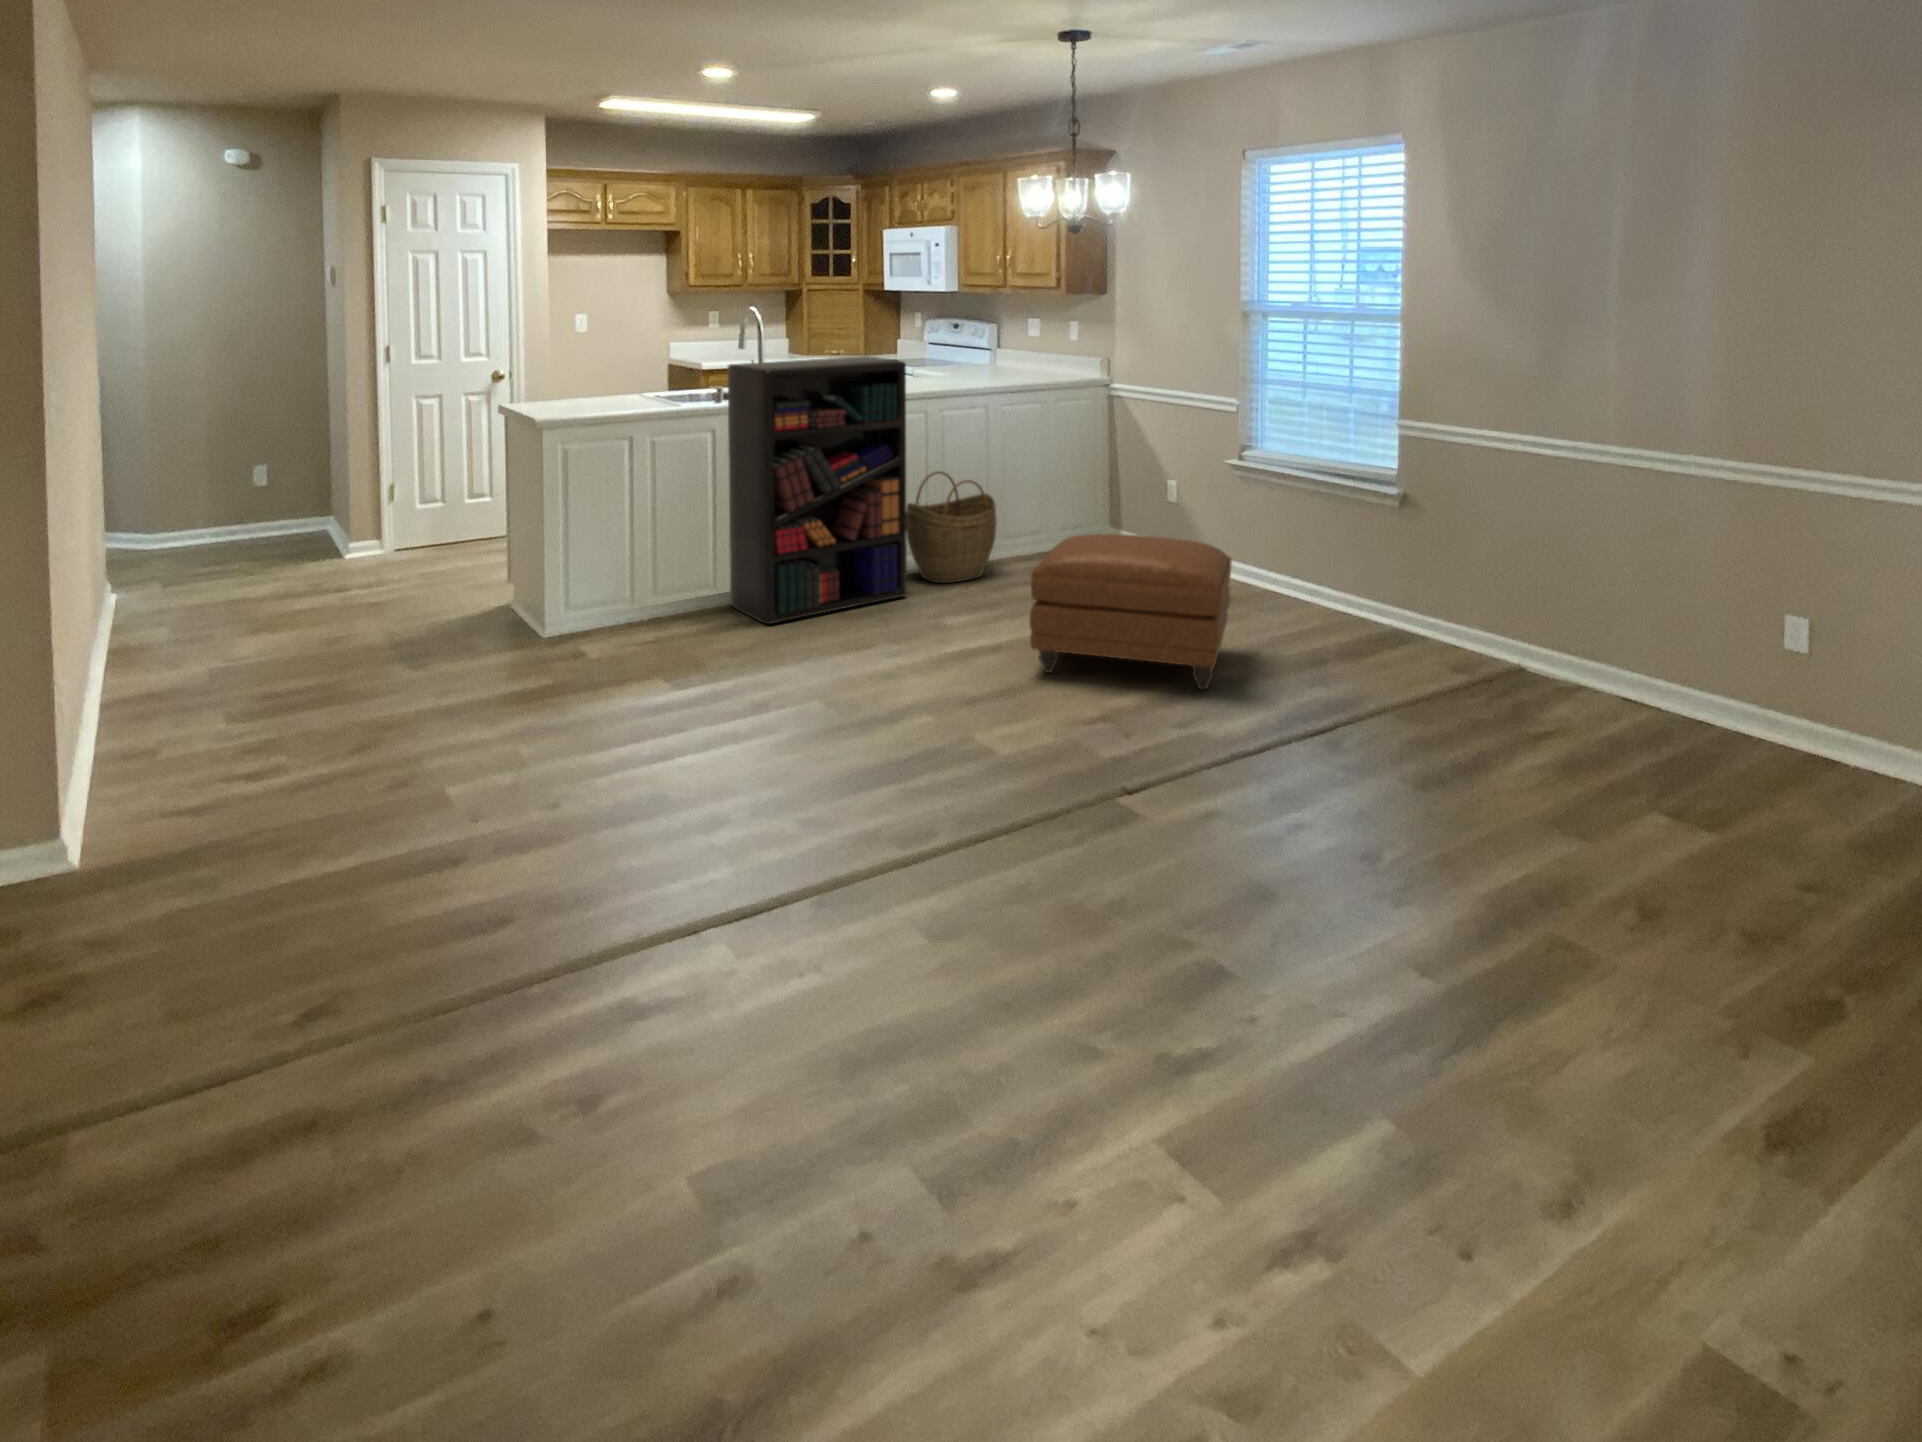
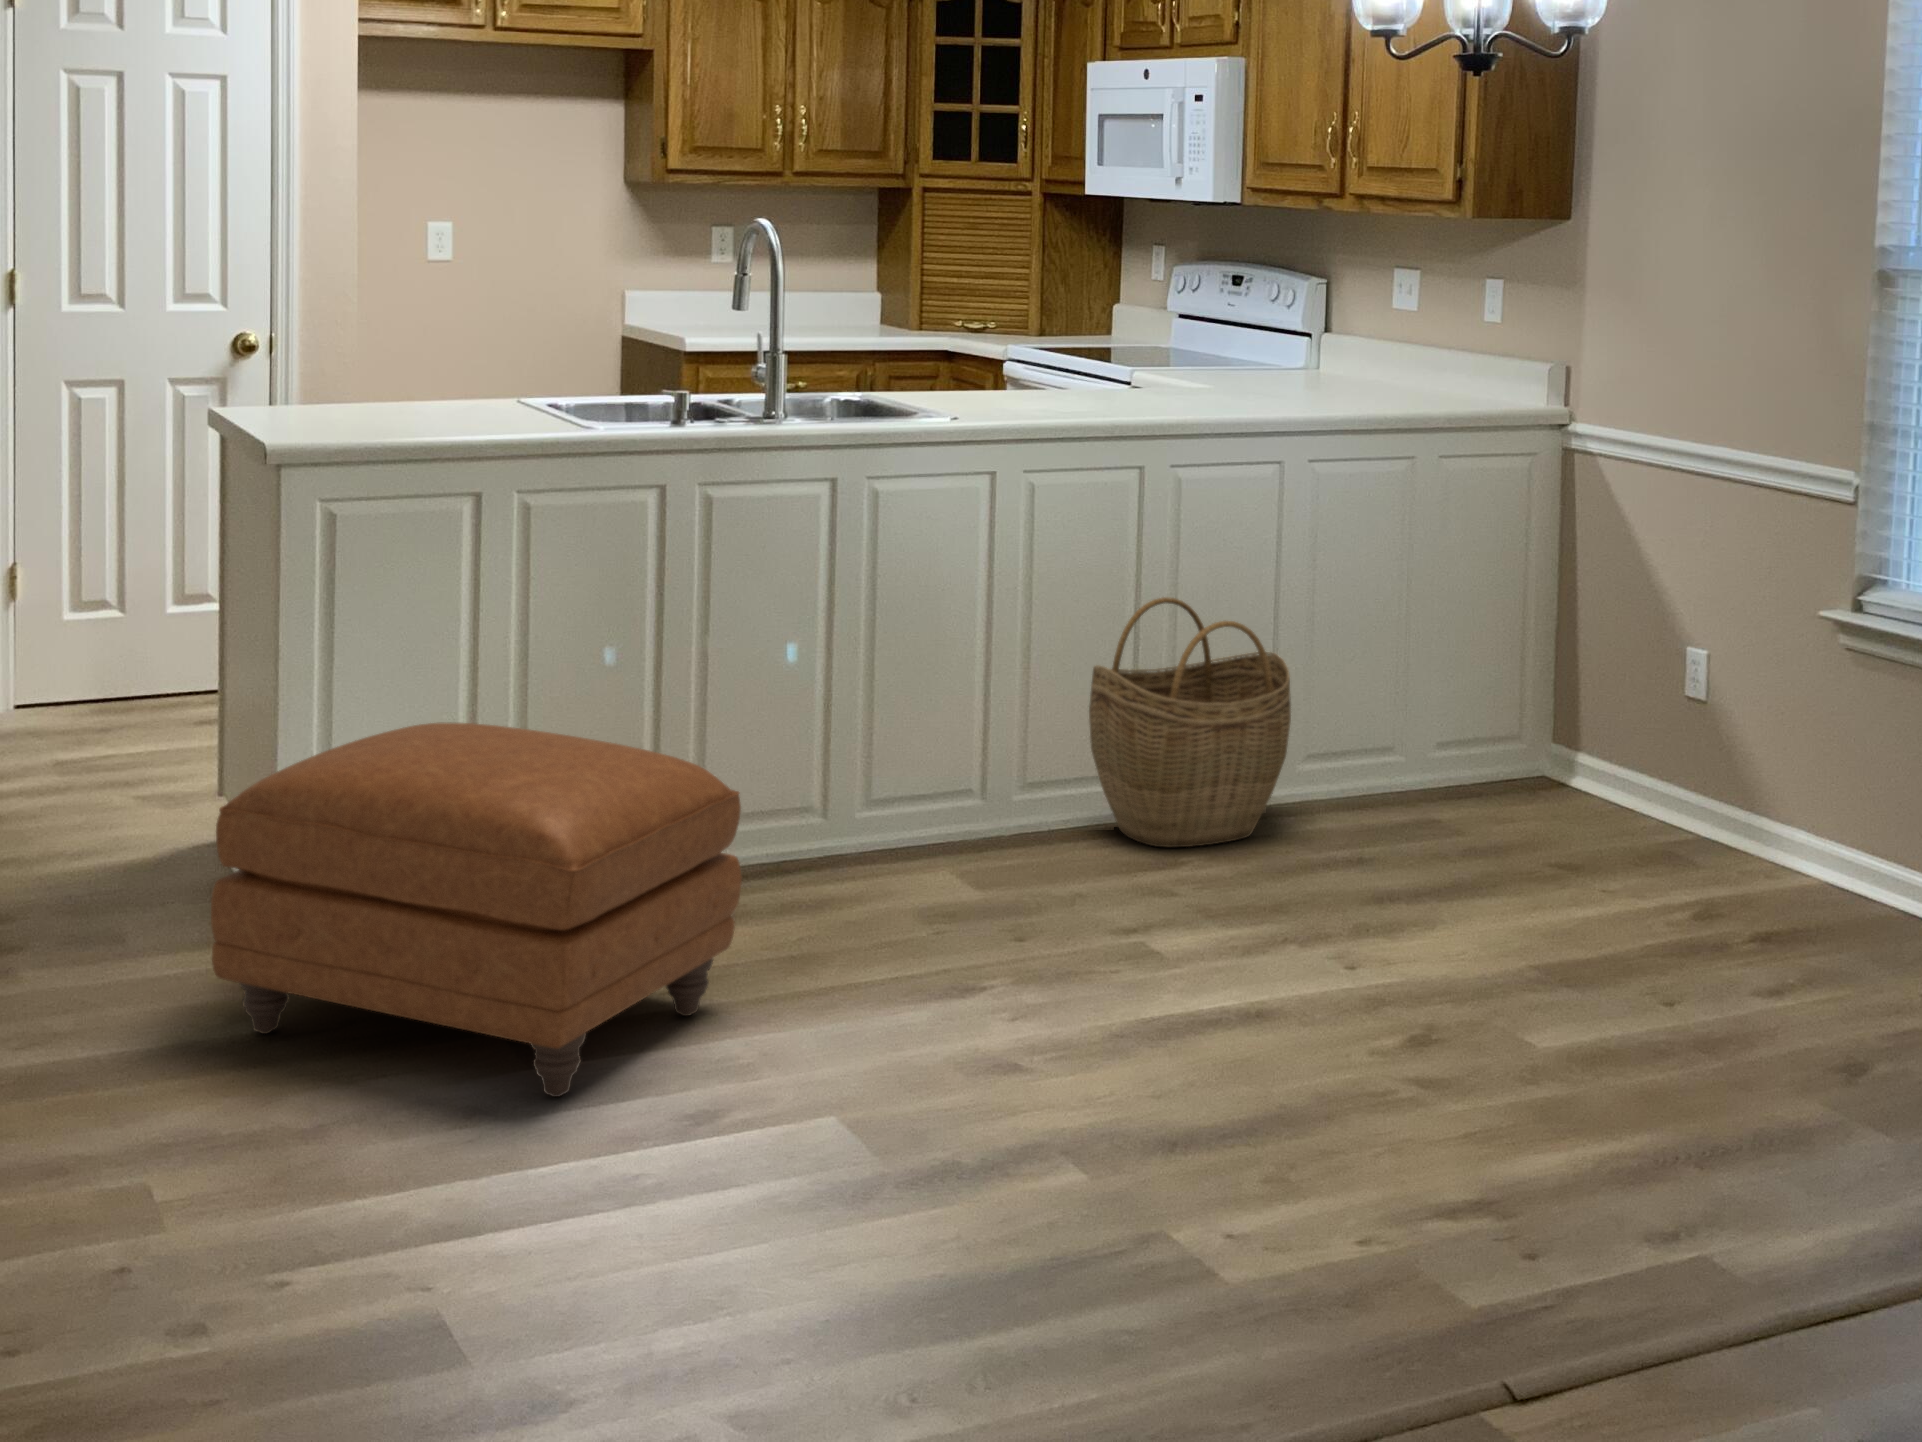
bookshelf: present [728,356,907,624] -> none [687,336,1096,925]
ottoman: present [1030,534,1232,690] -> present [211,723,742,1097]

